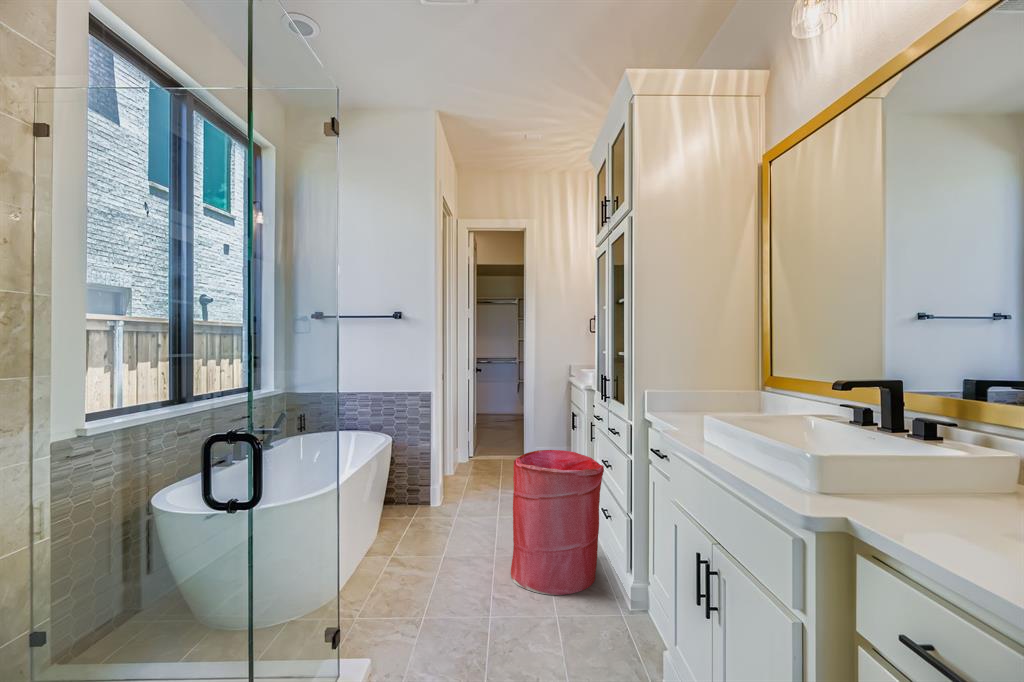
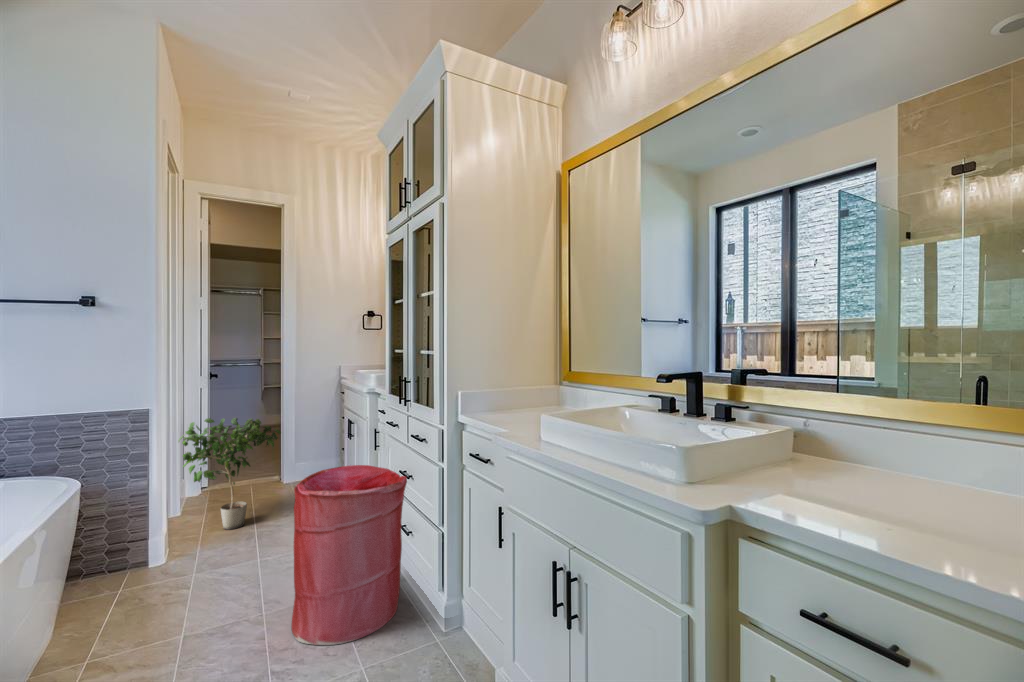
potted plant: none [450,402,519,492] -> present [178,418,281,529]

